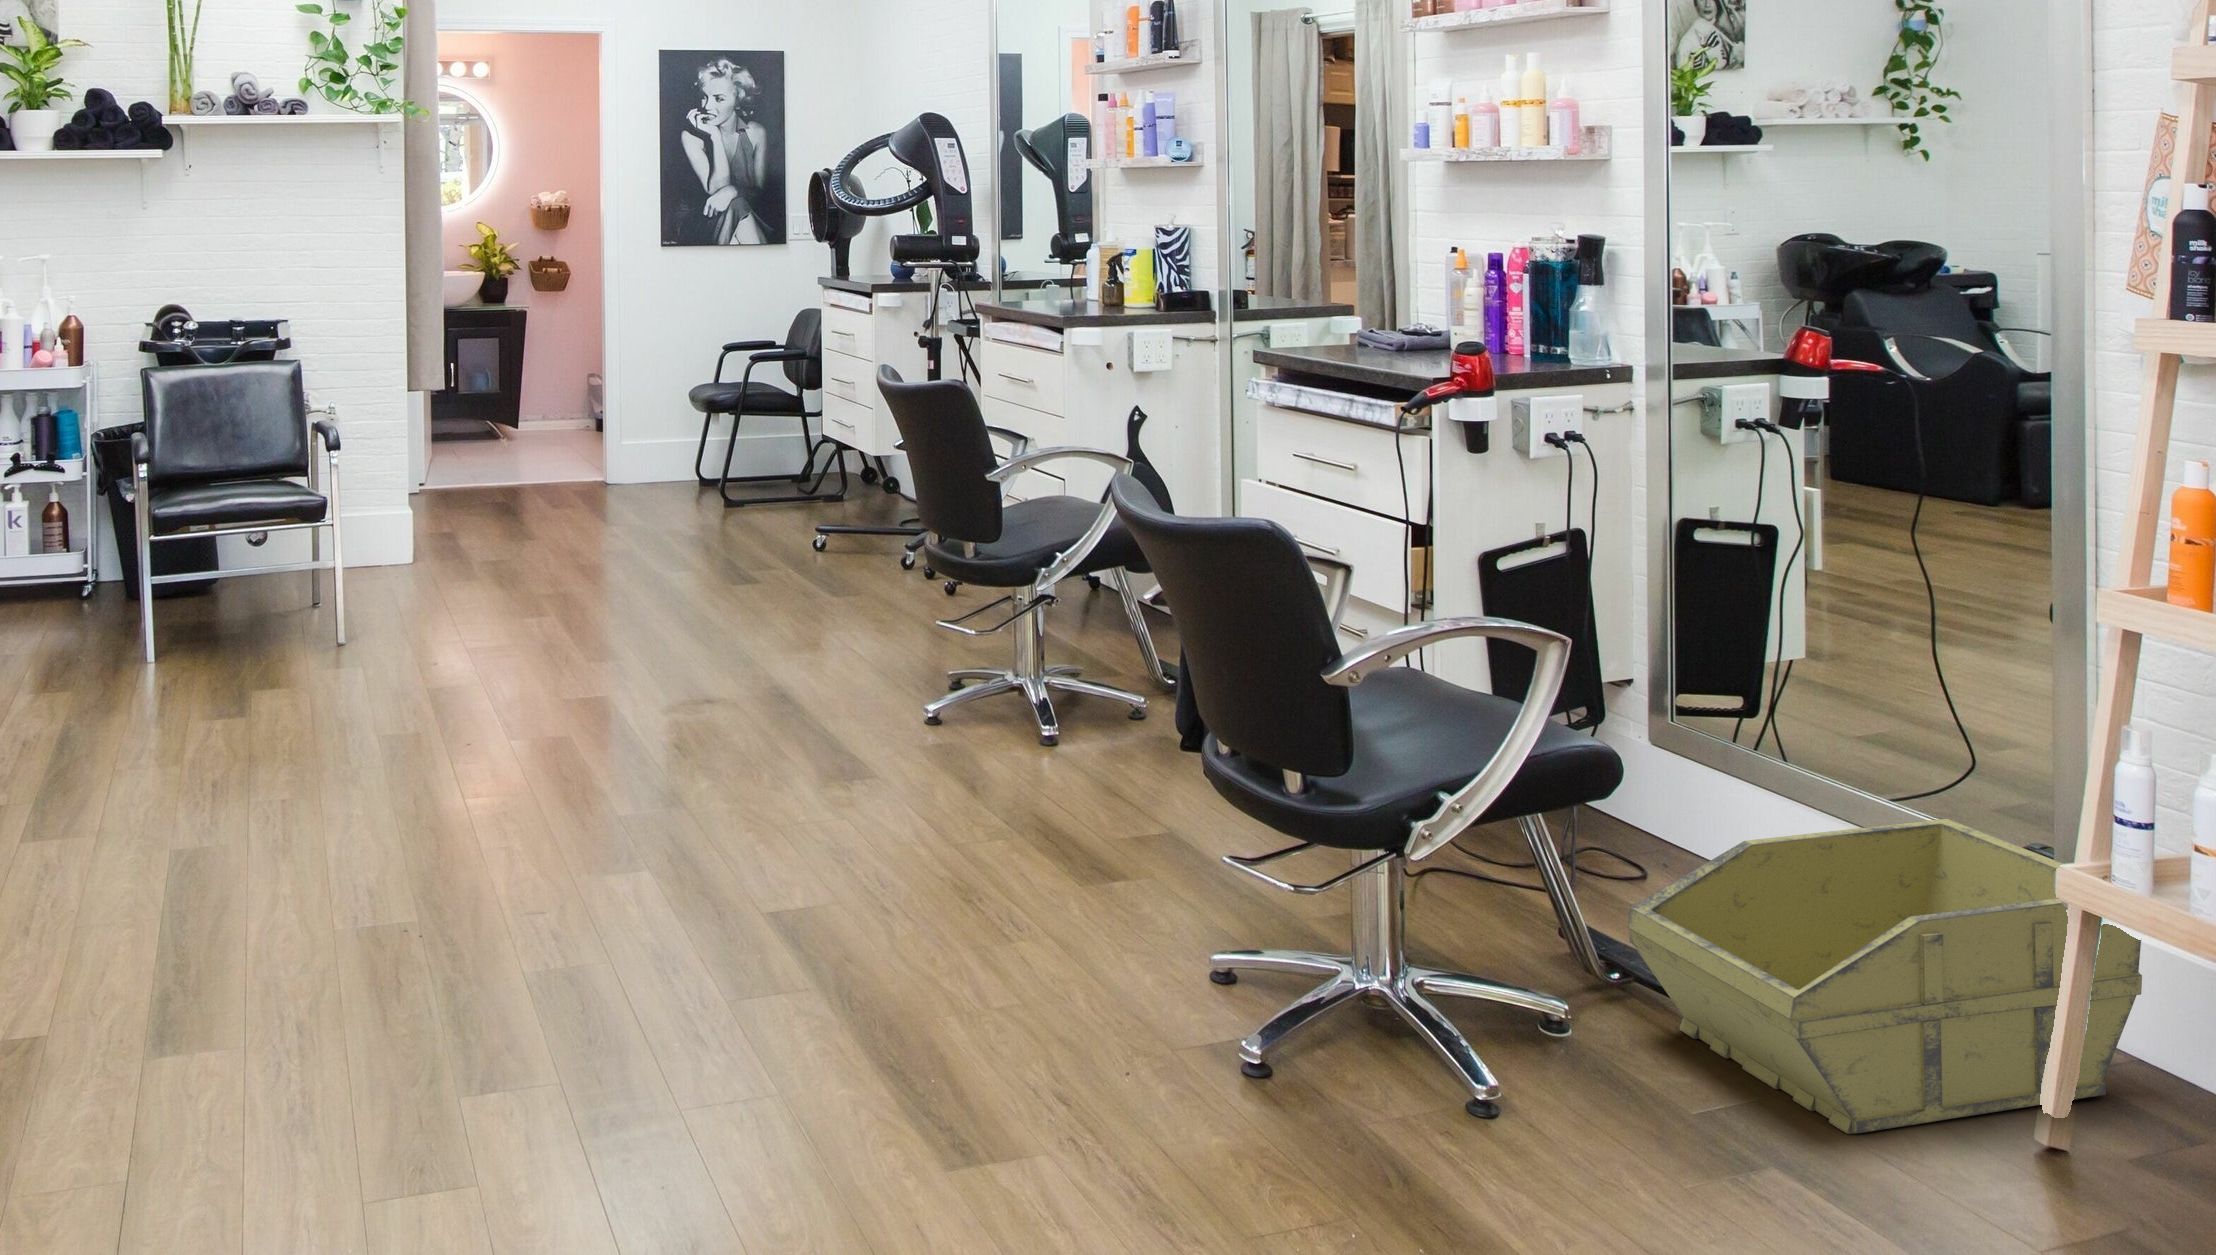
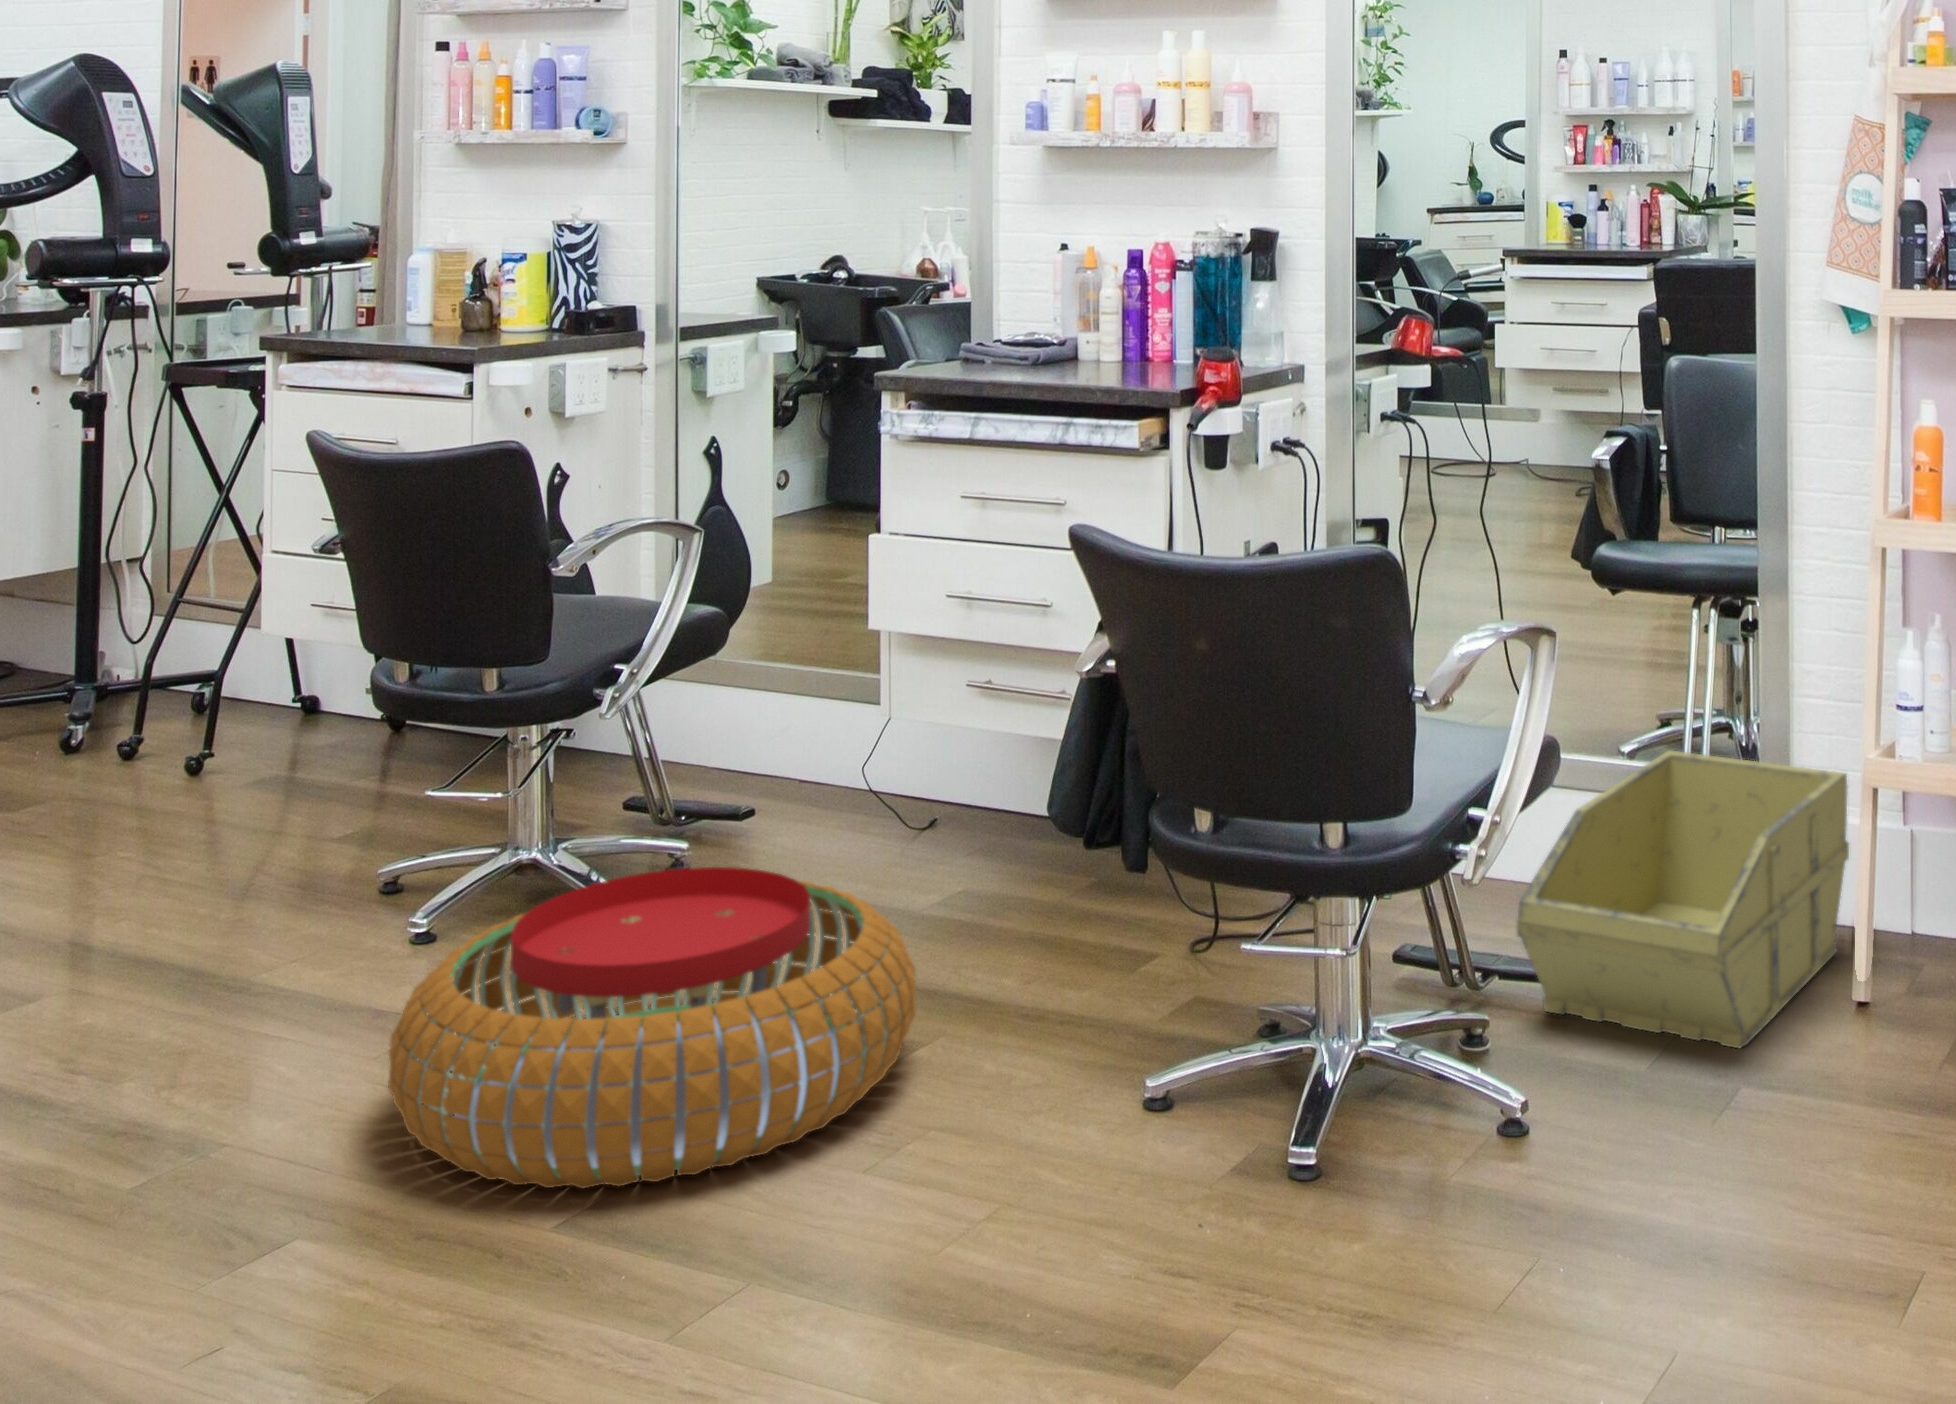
pouf: none [775,695,1137,910] -> present [388,867,916,1188]

